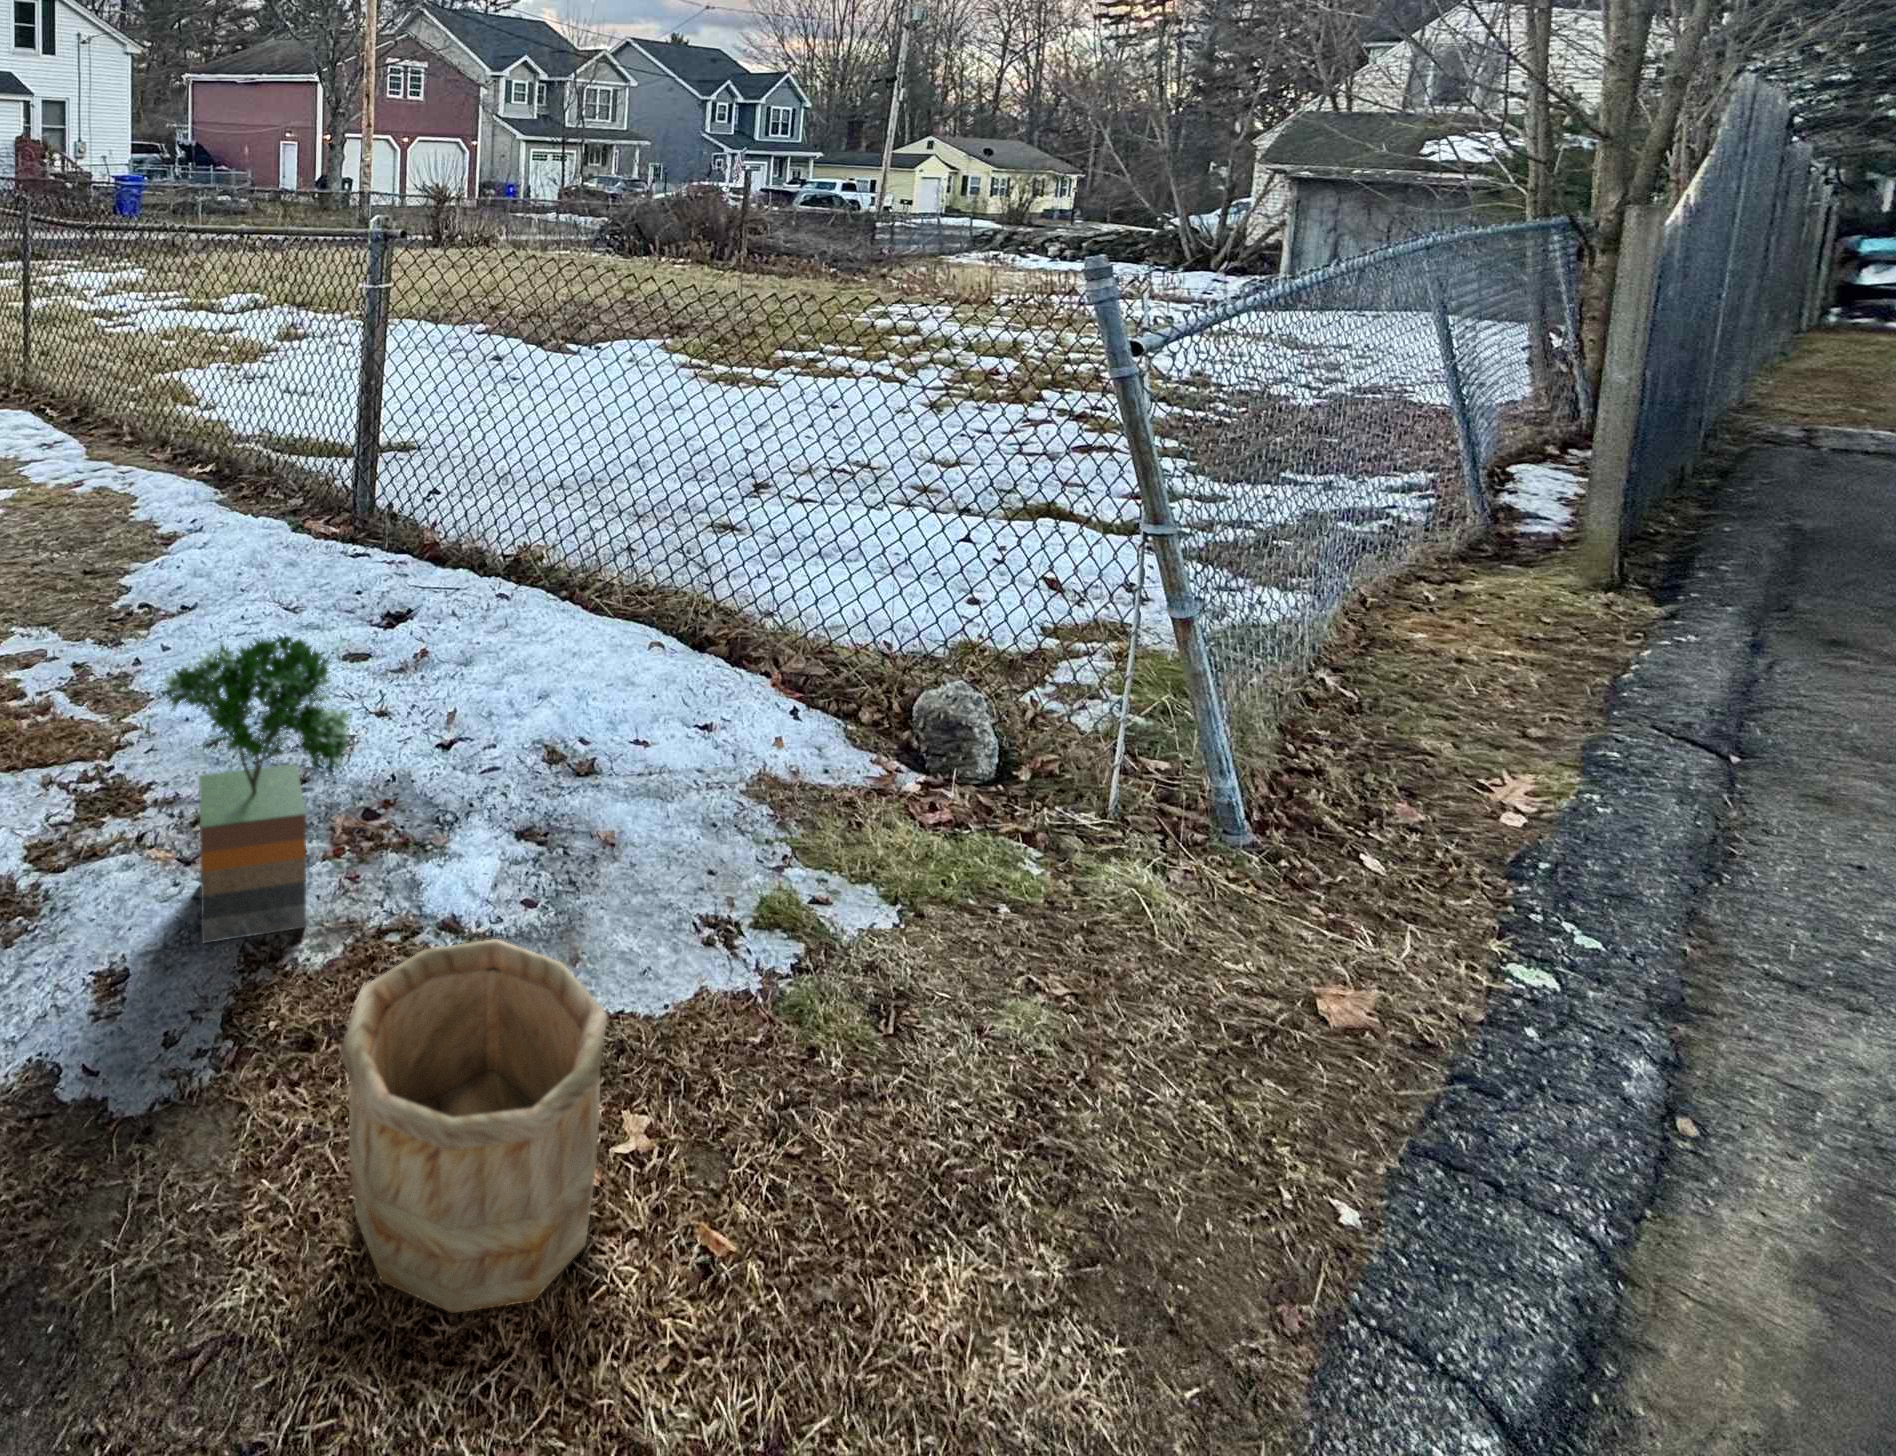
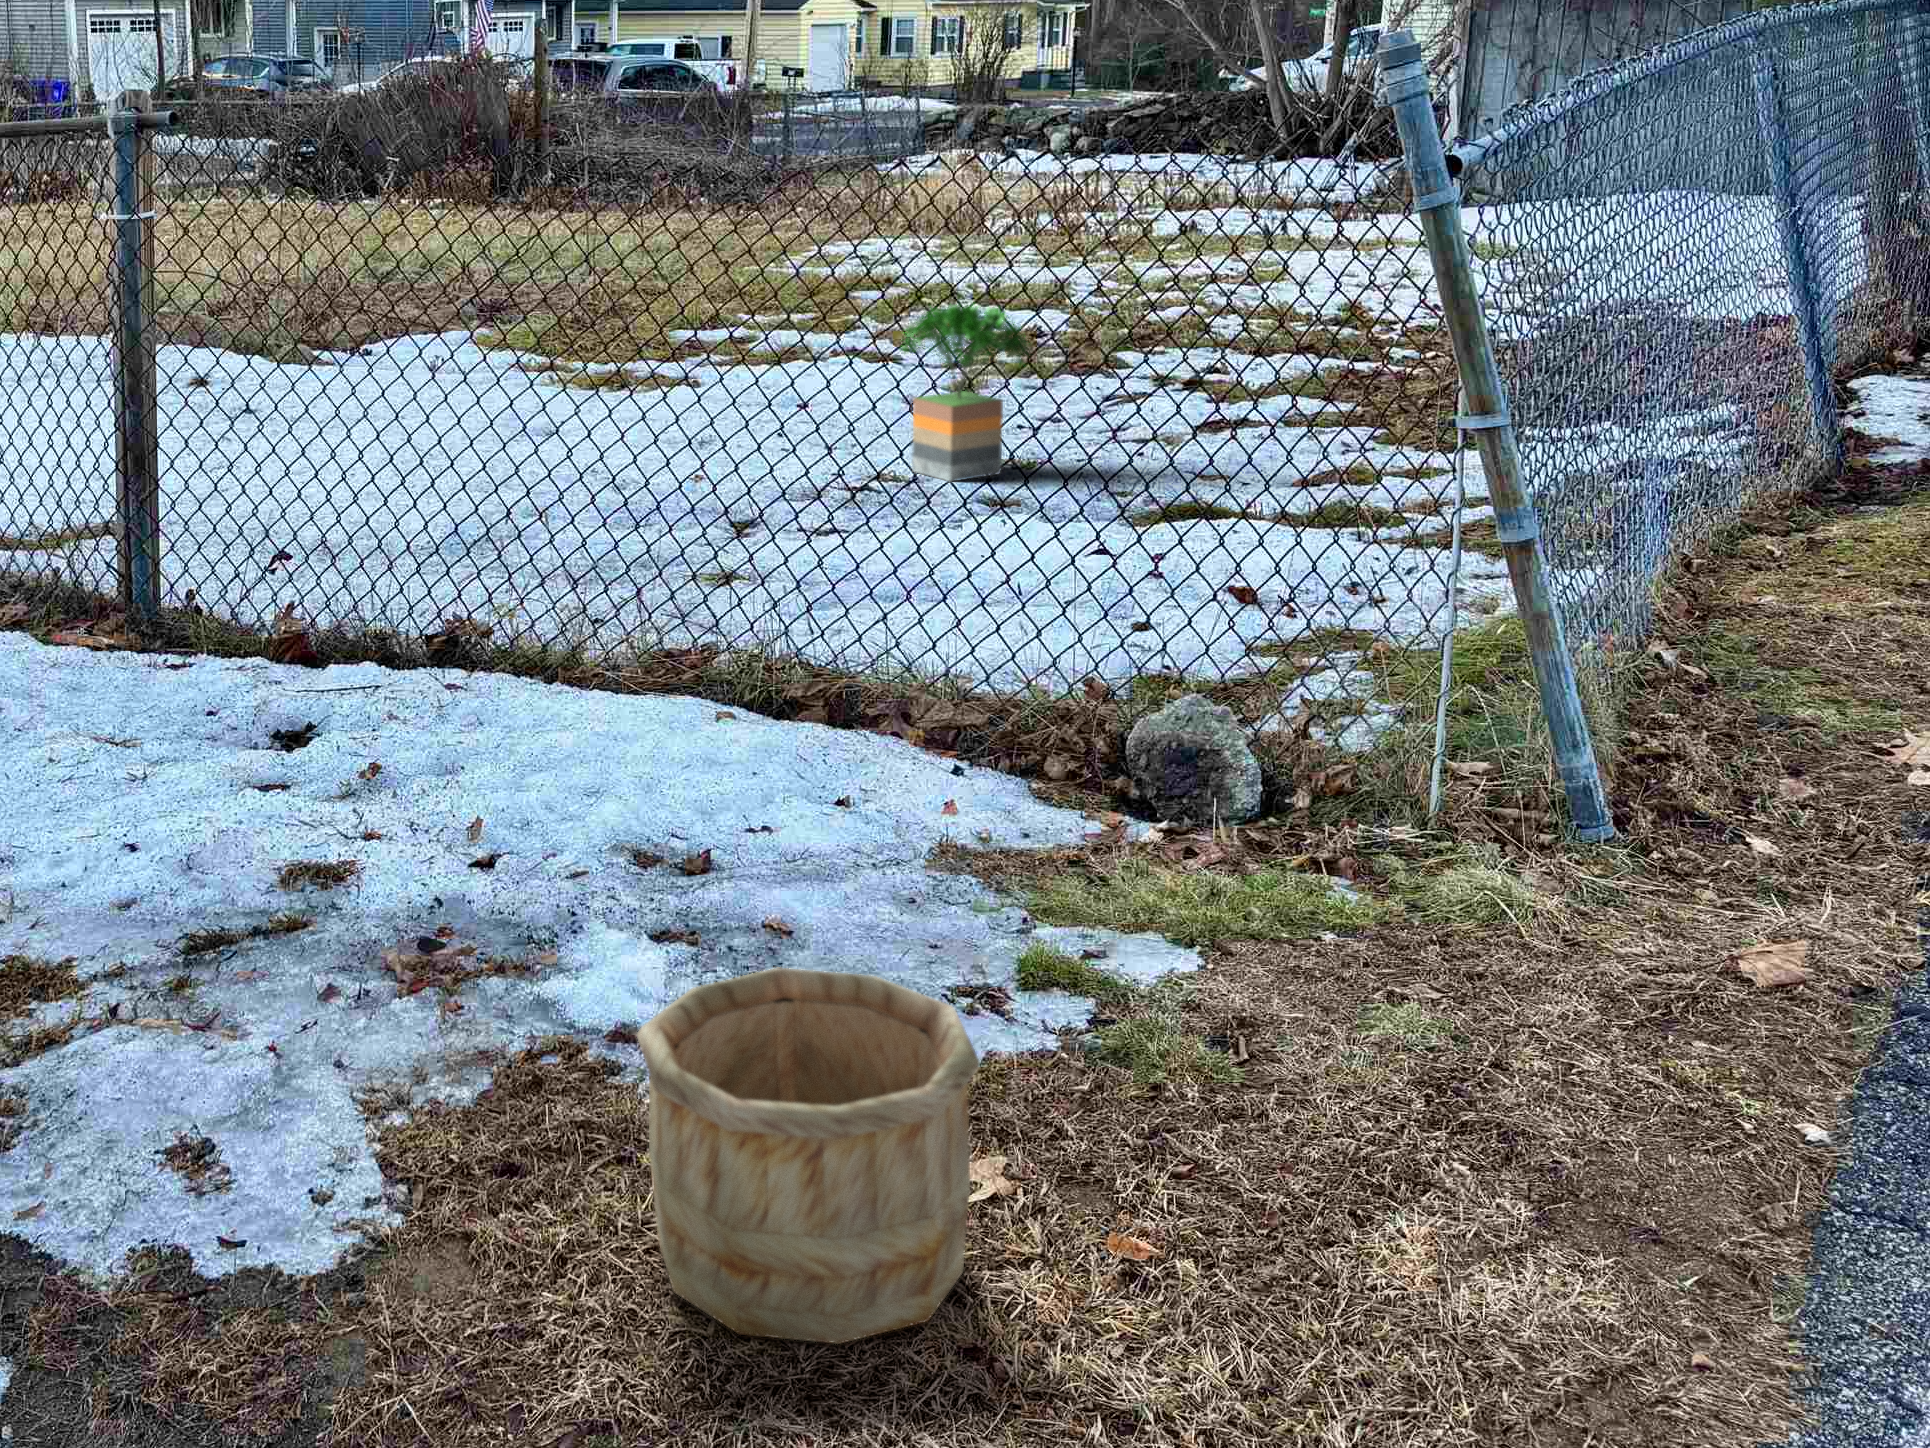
potted tree: present [163,636,350,943] -> present [902,305,1030,481]

